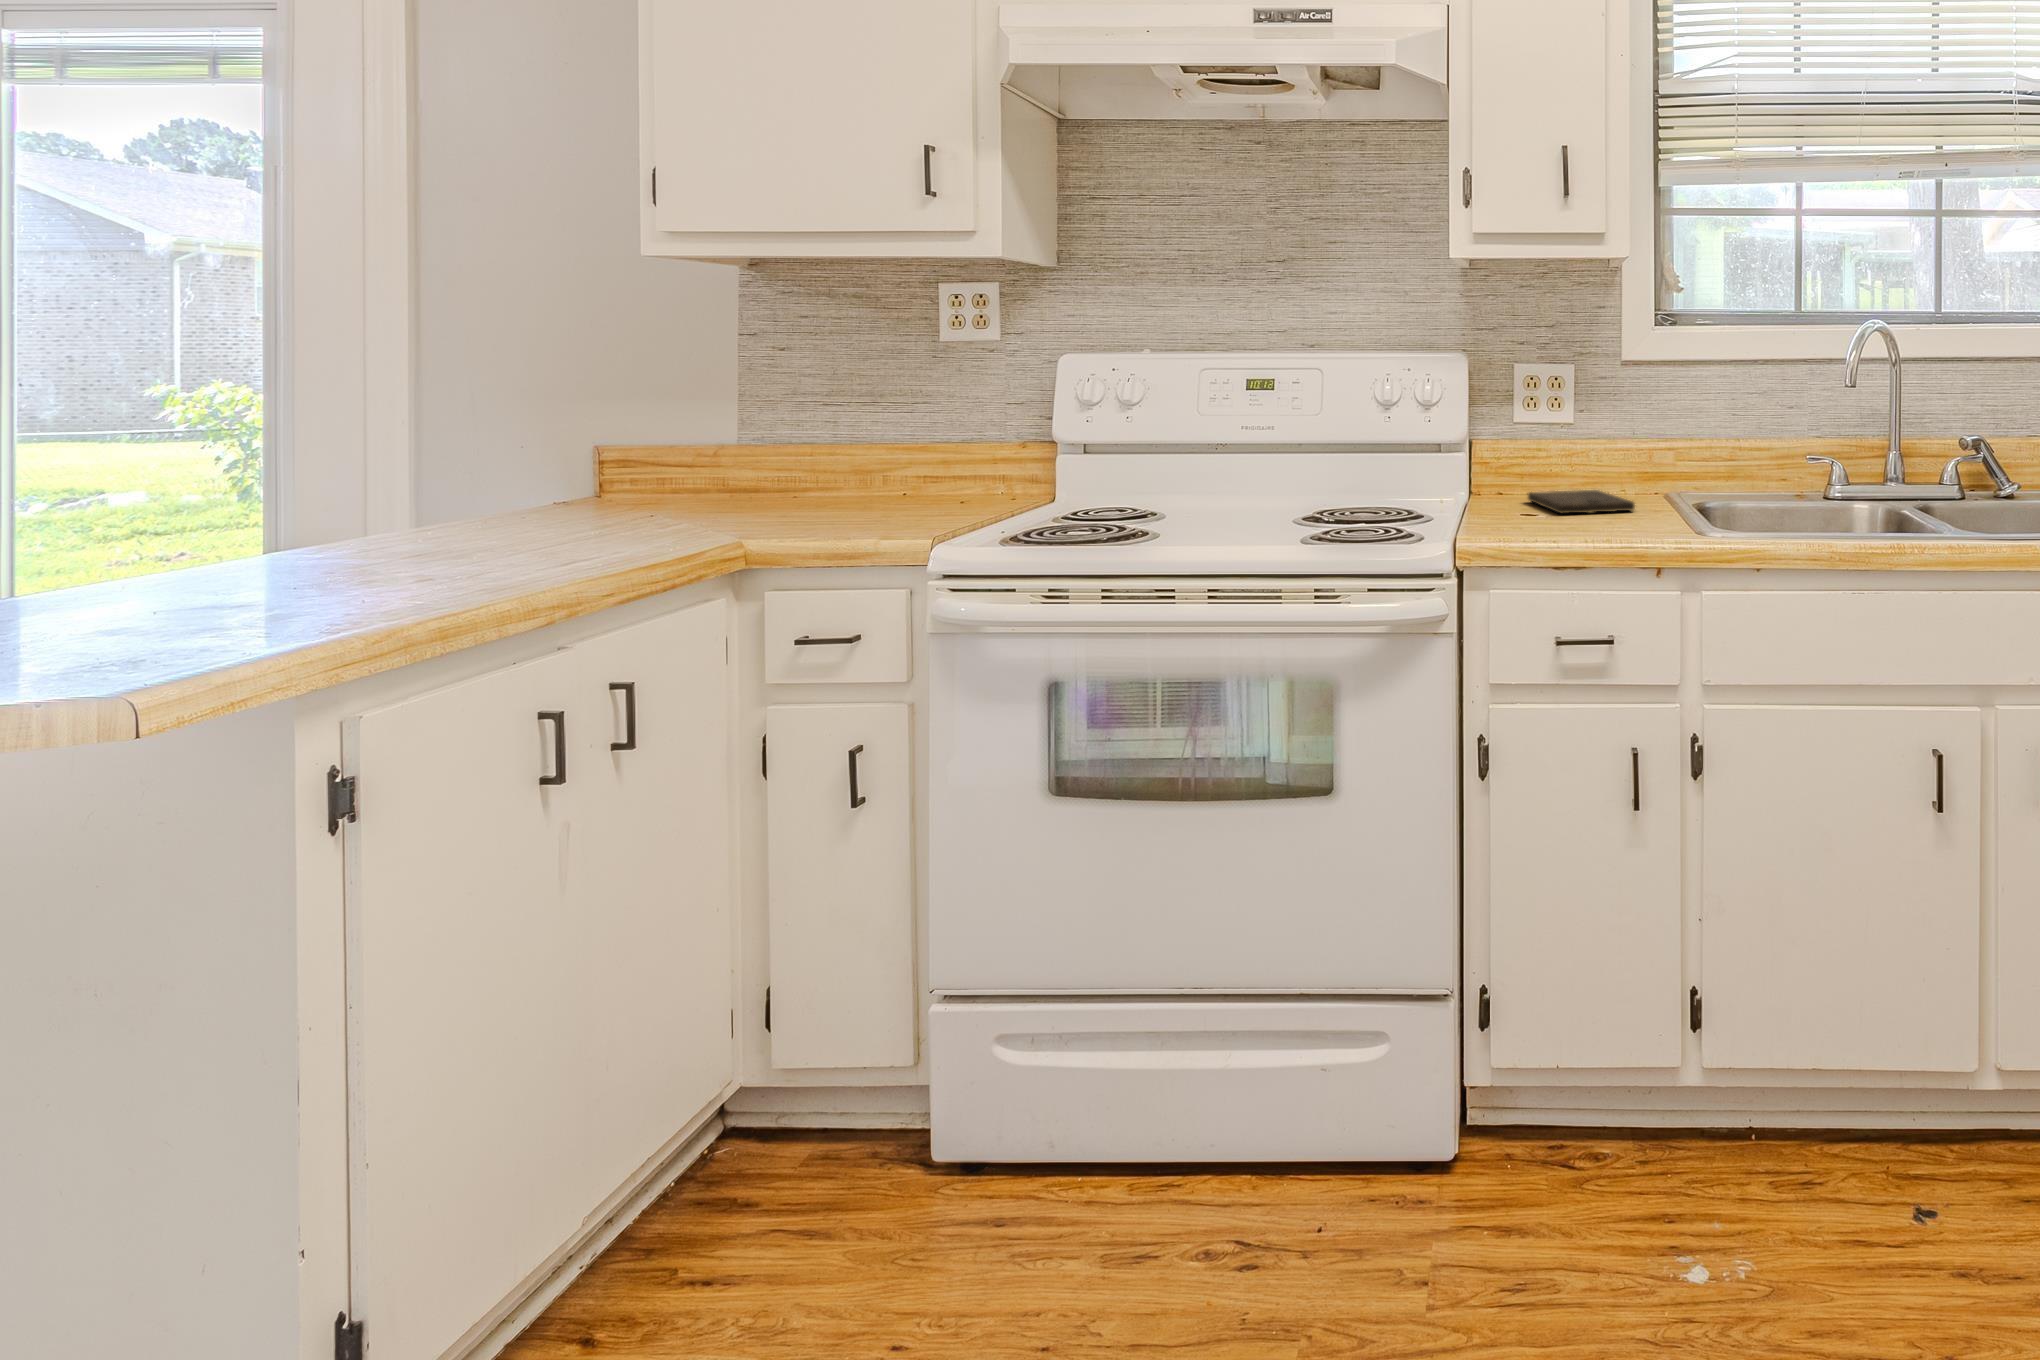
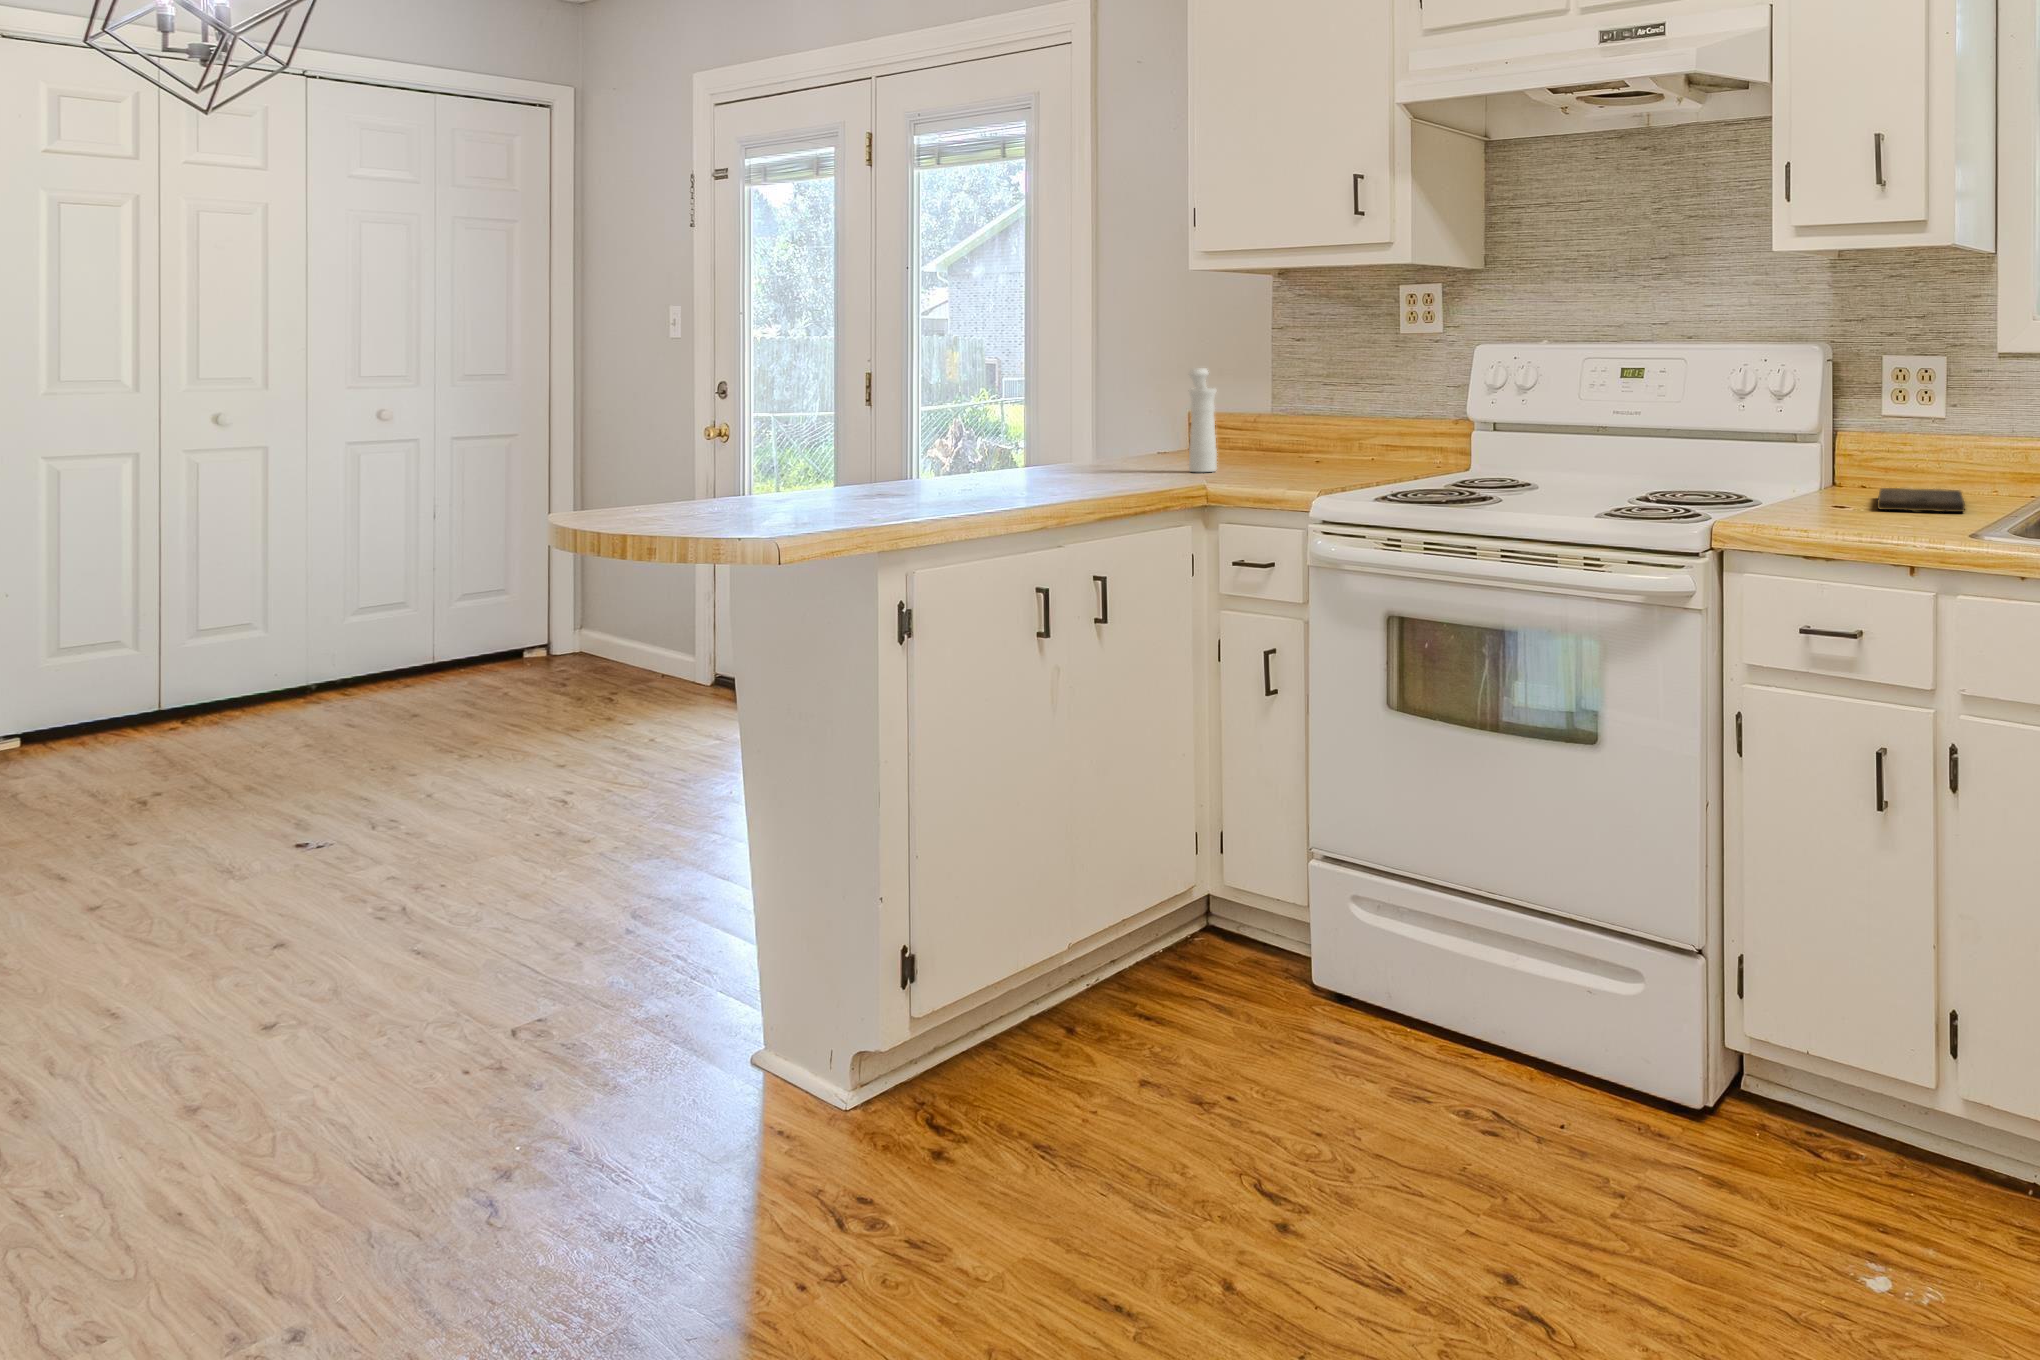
pepper mill: none [642,389,701,528] -> present [1189,368,1217,472]

